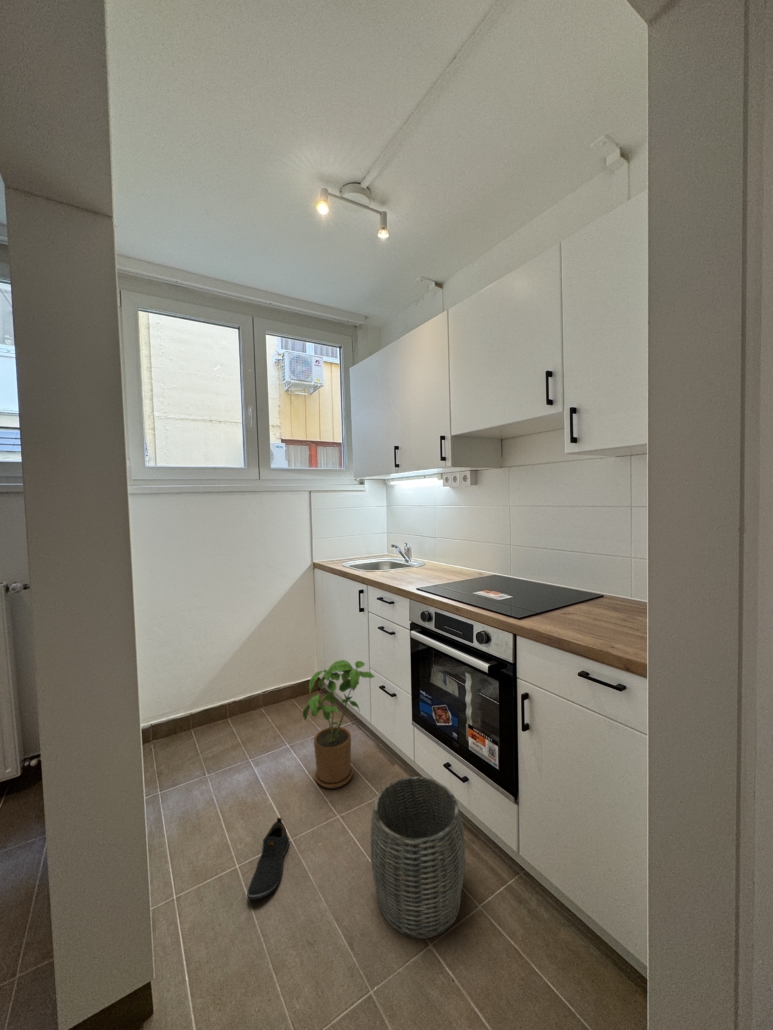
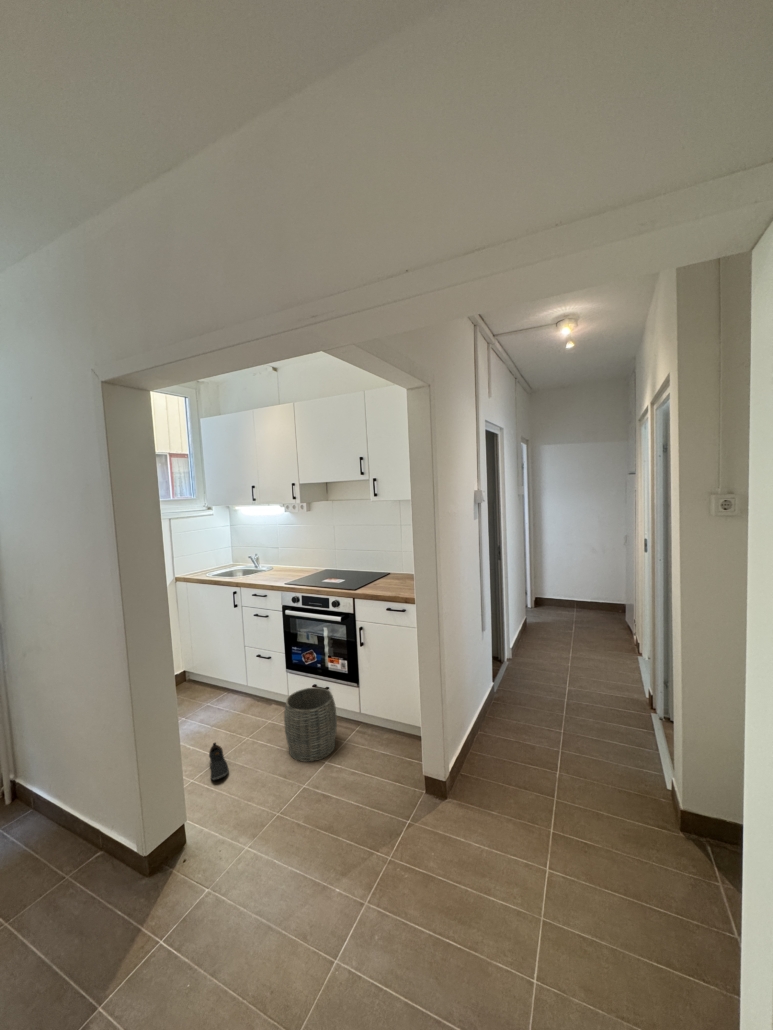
house plant: present [303,660,374,788] -> none [209,638,261,728]

